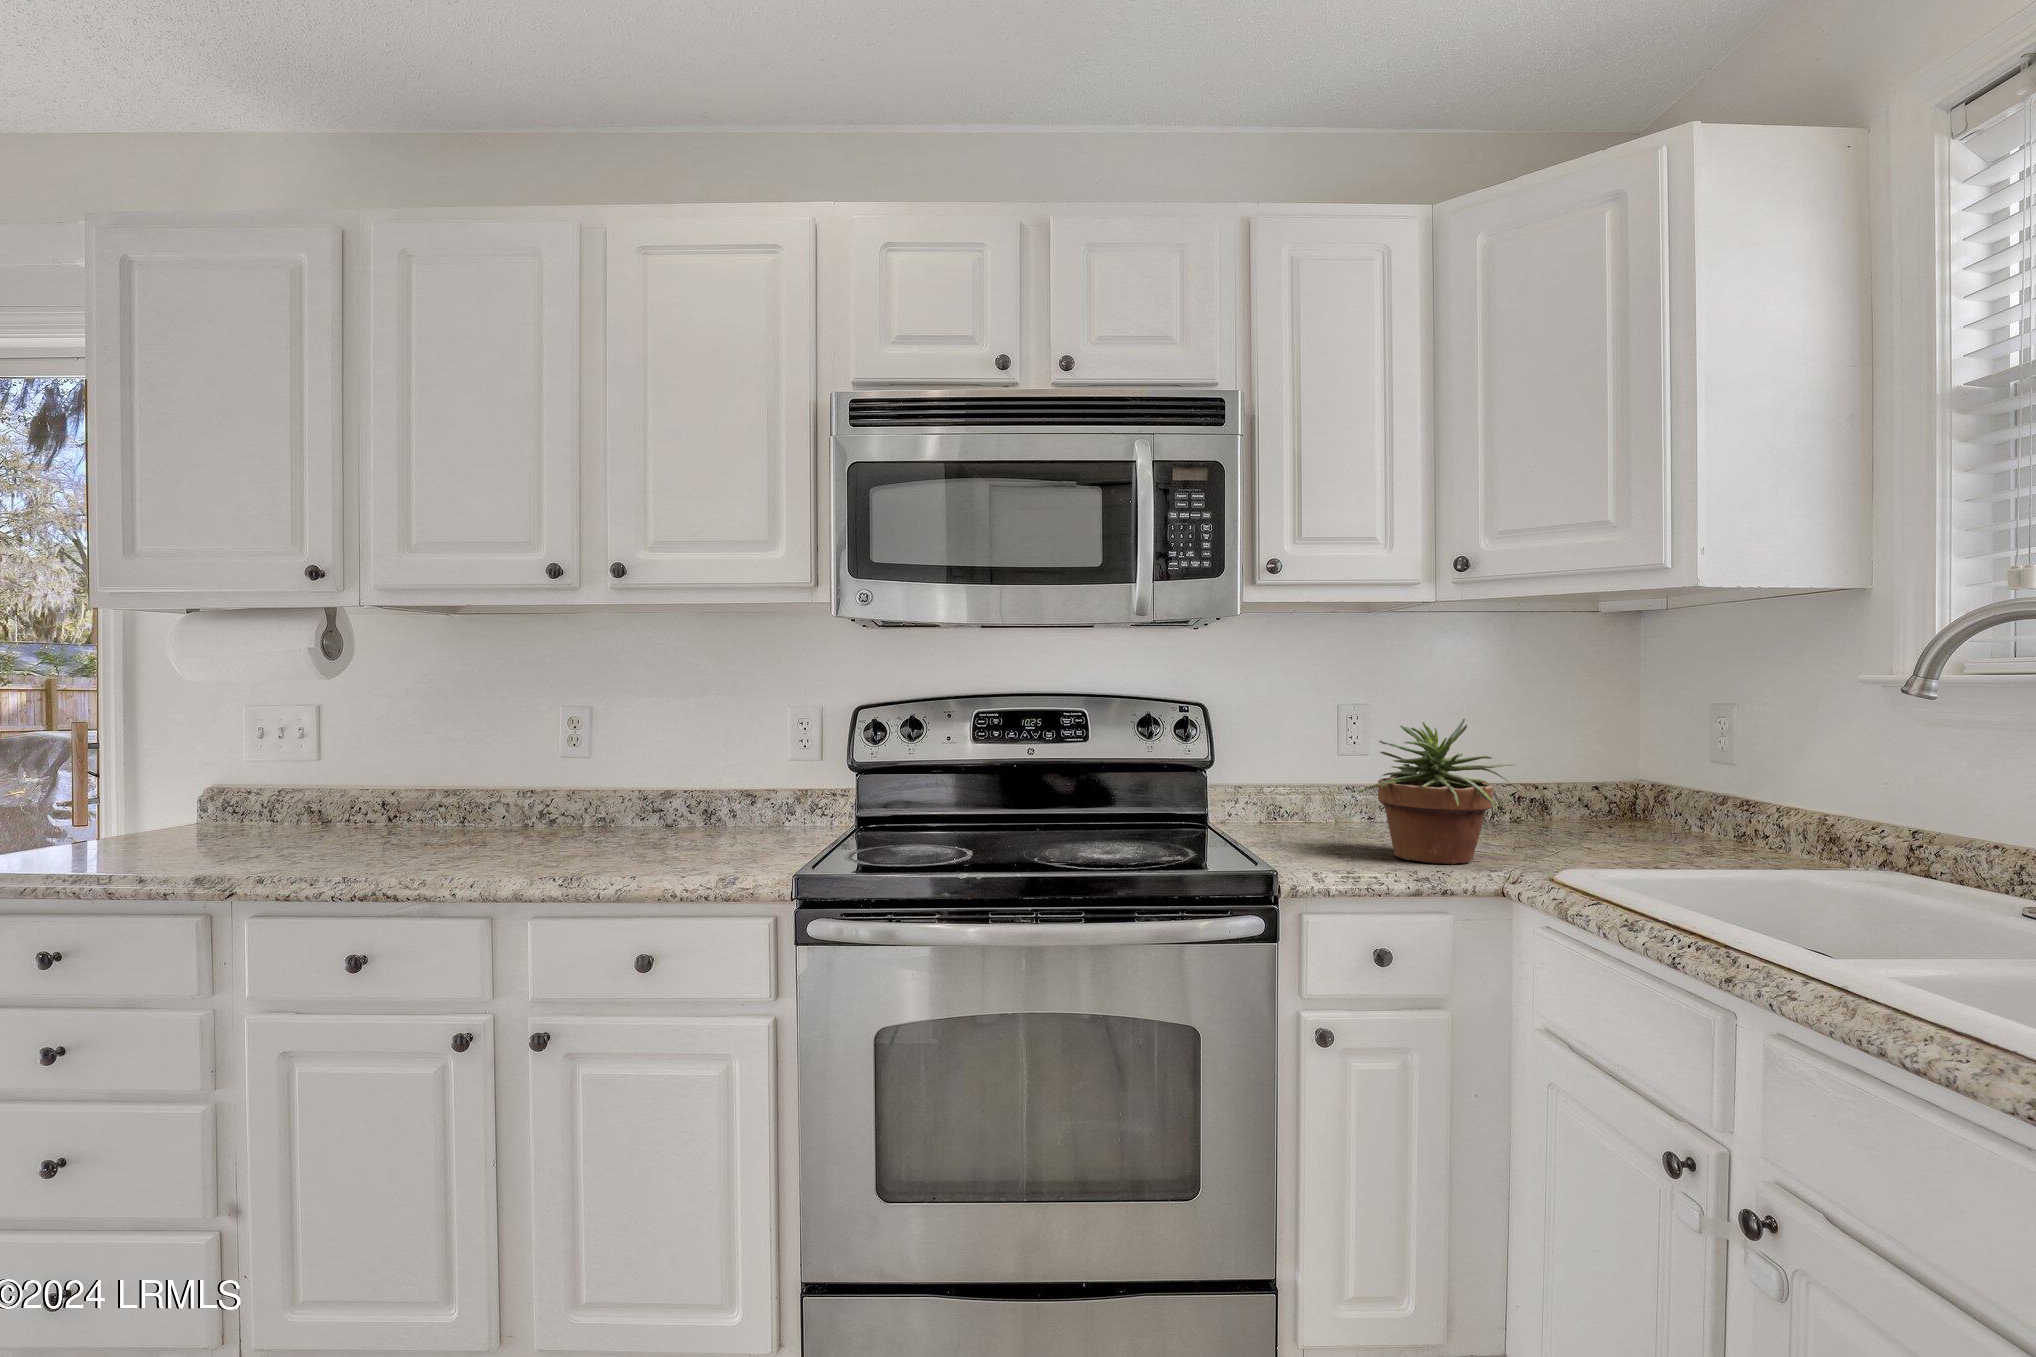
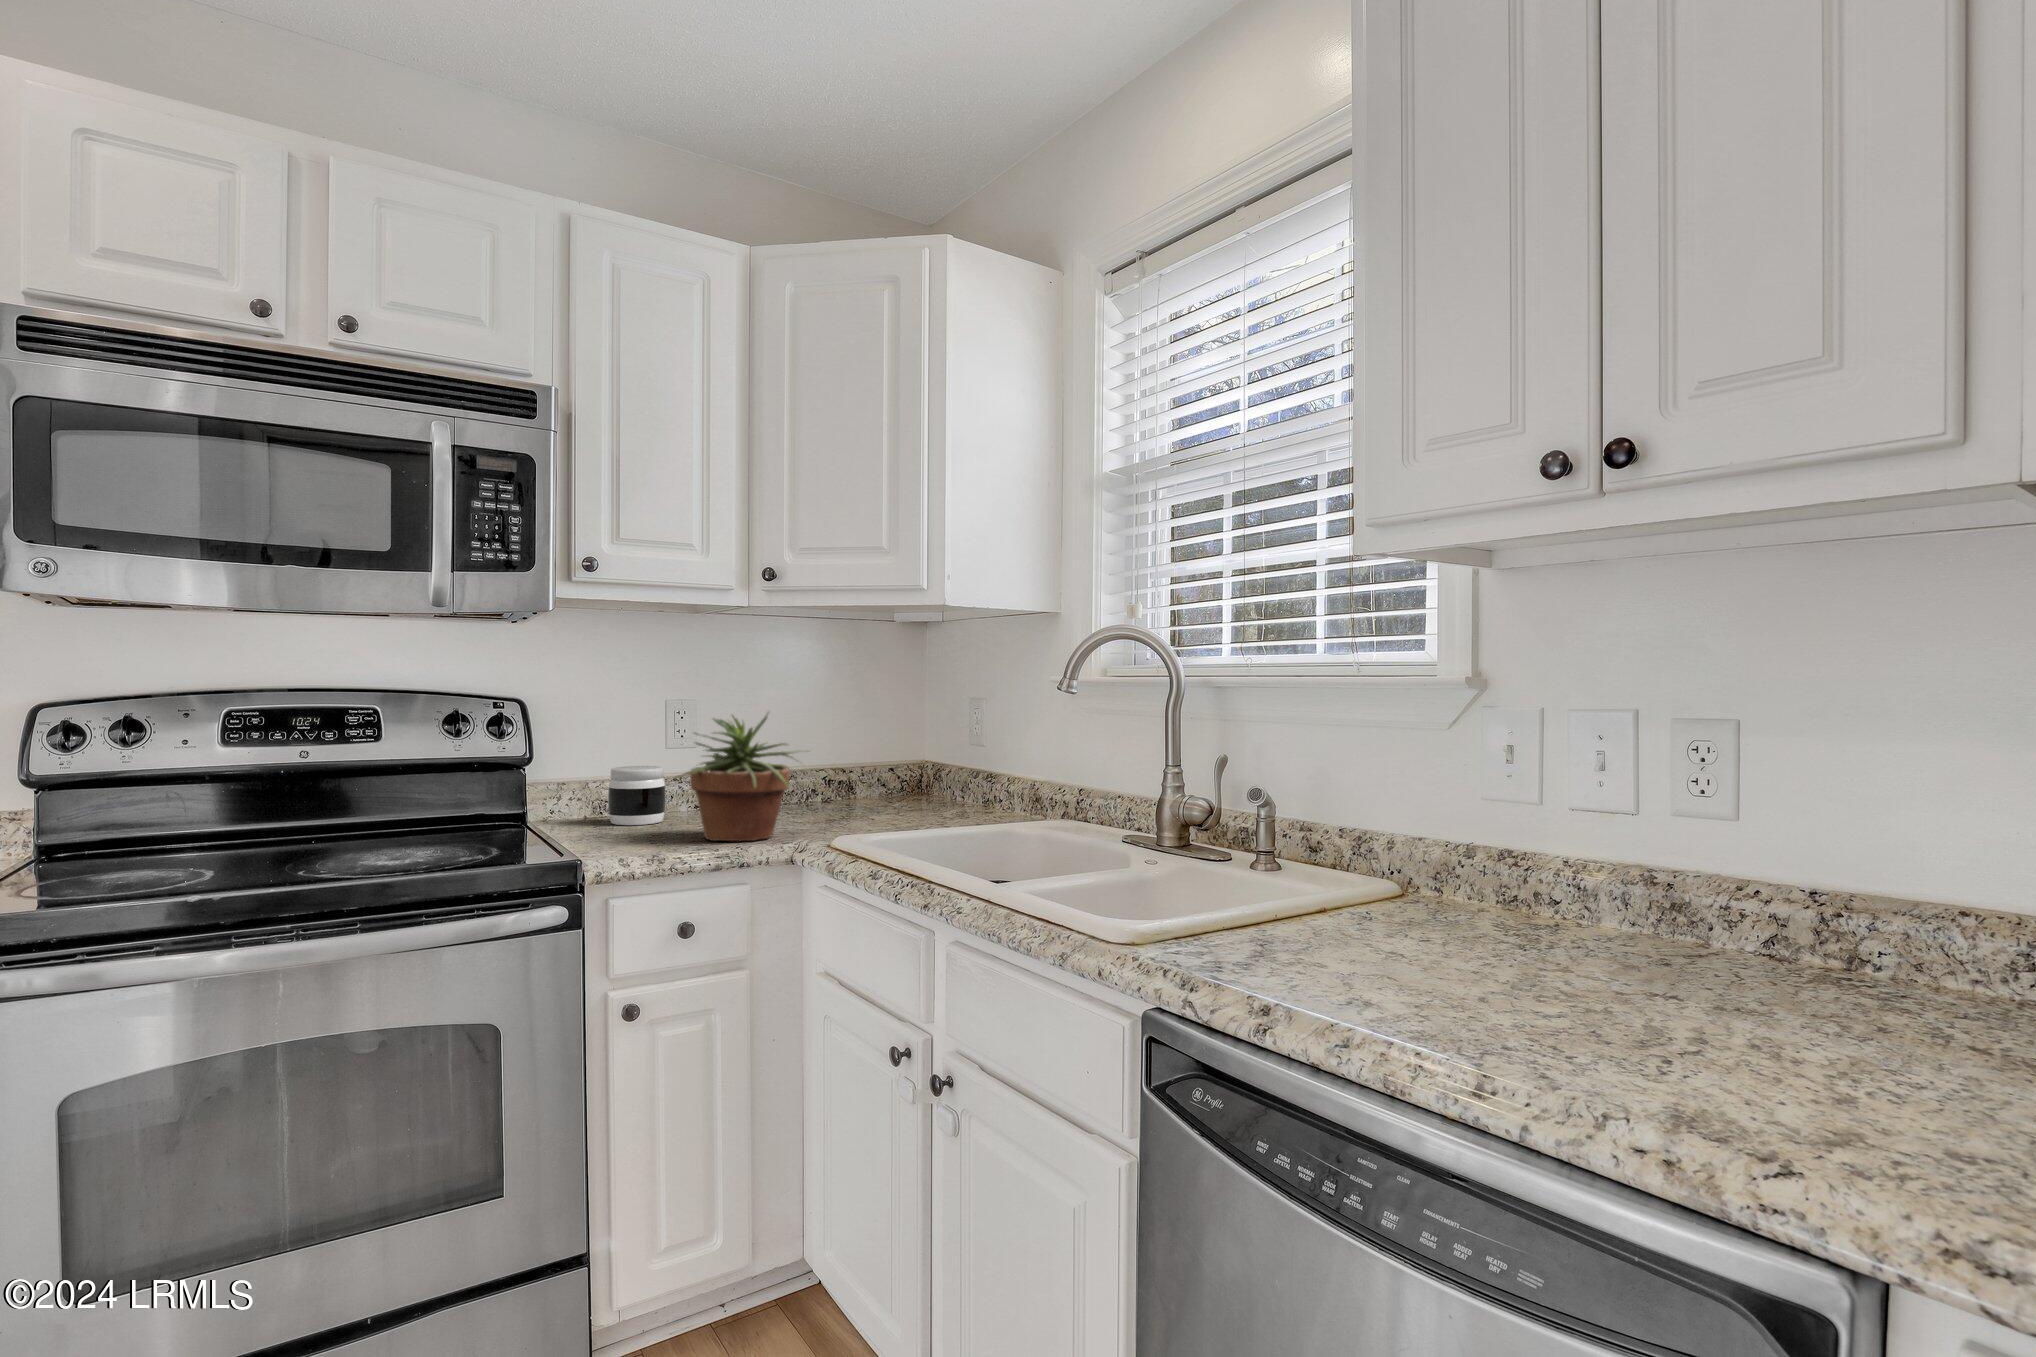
jar: none [1284,772,1340,833] -> present [608,766,666,825]

